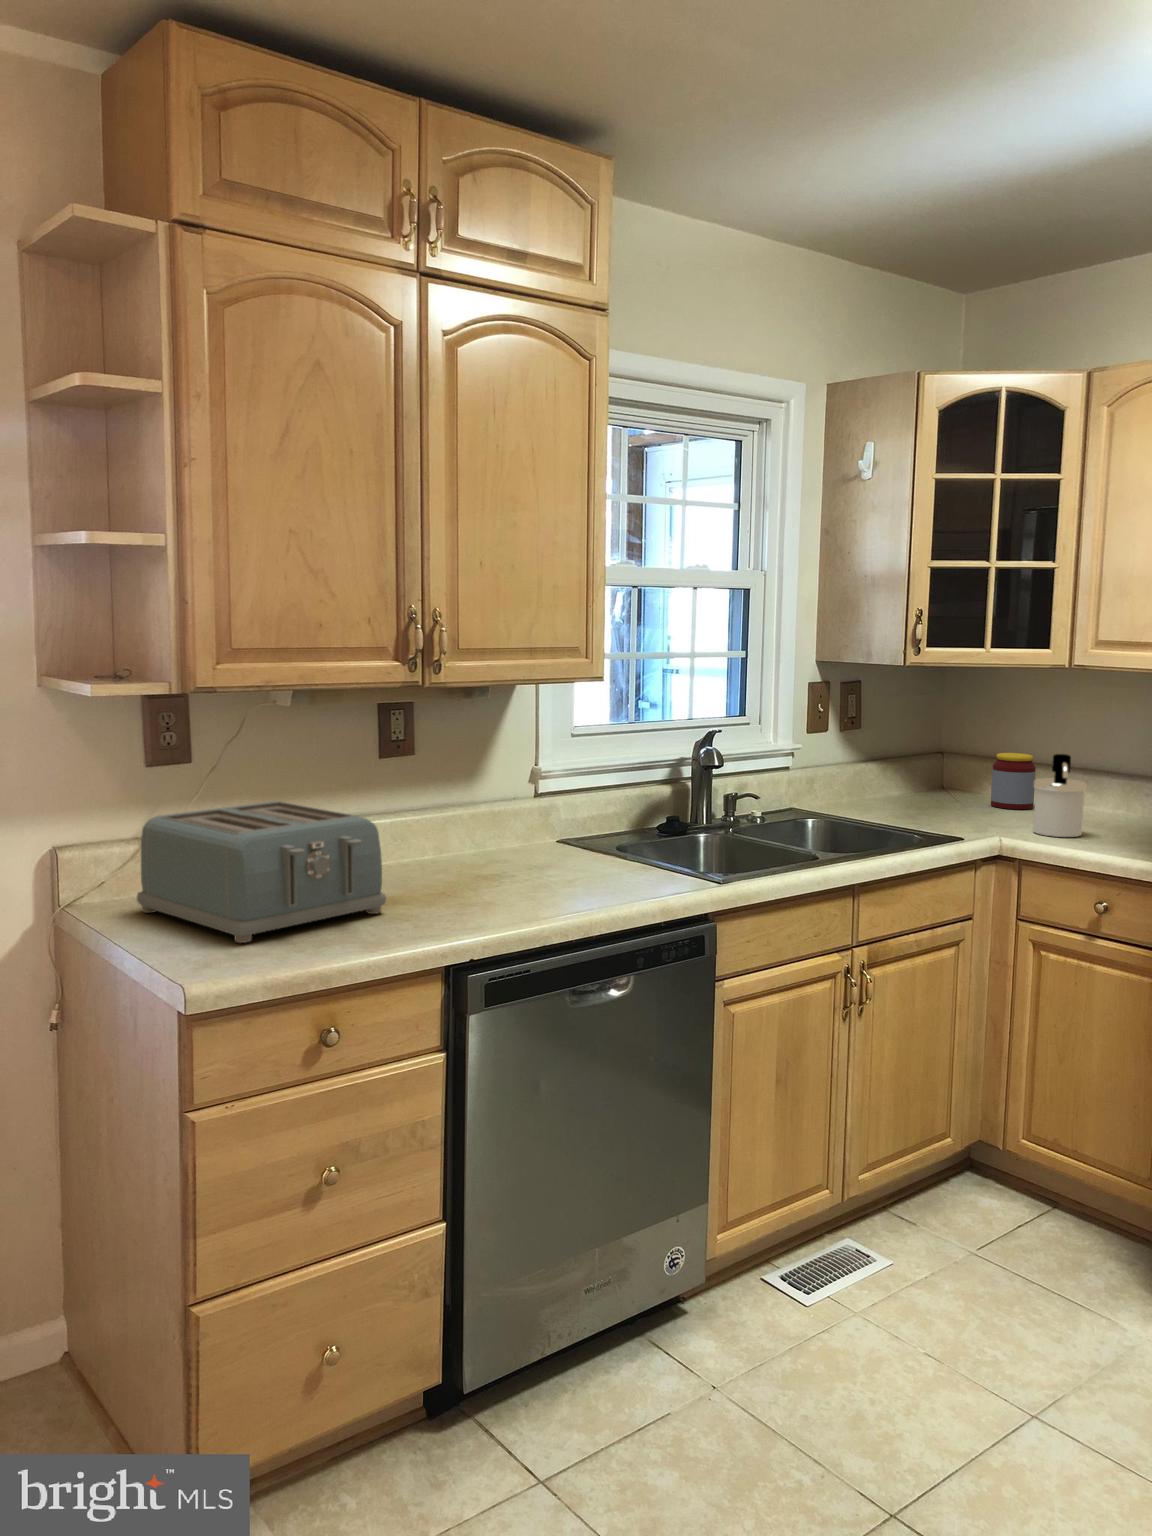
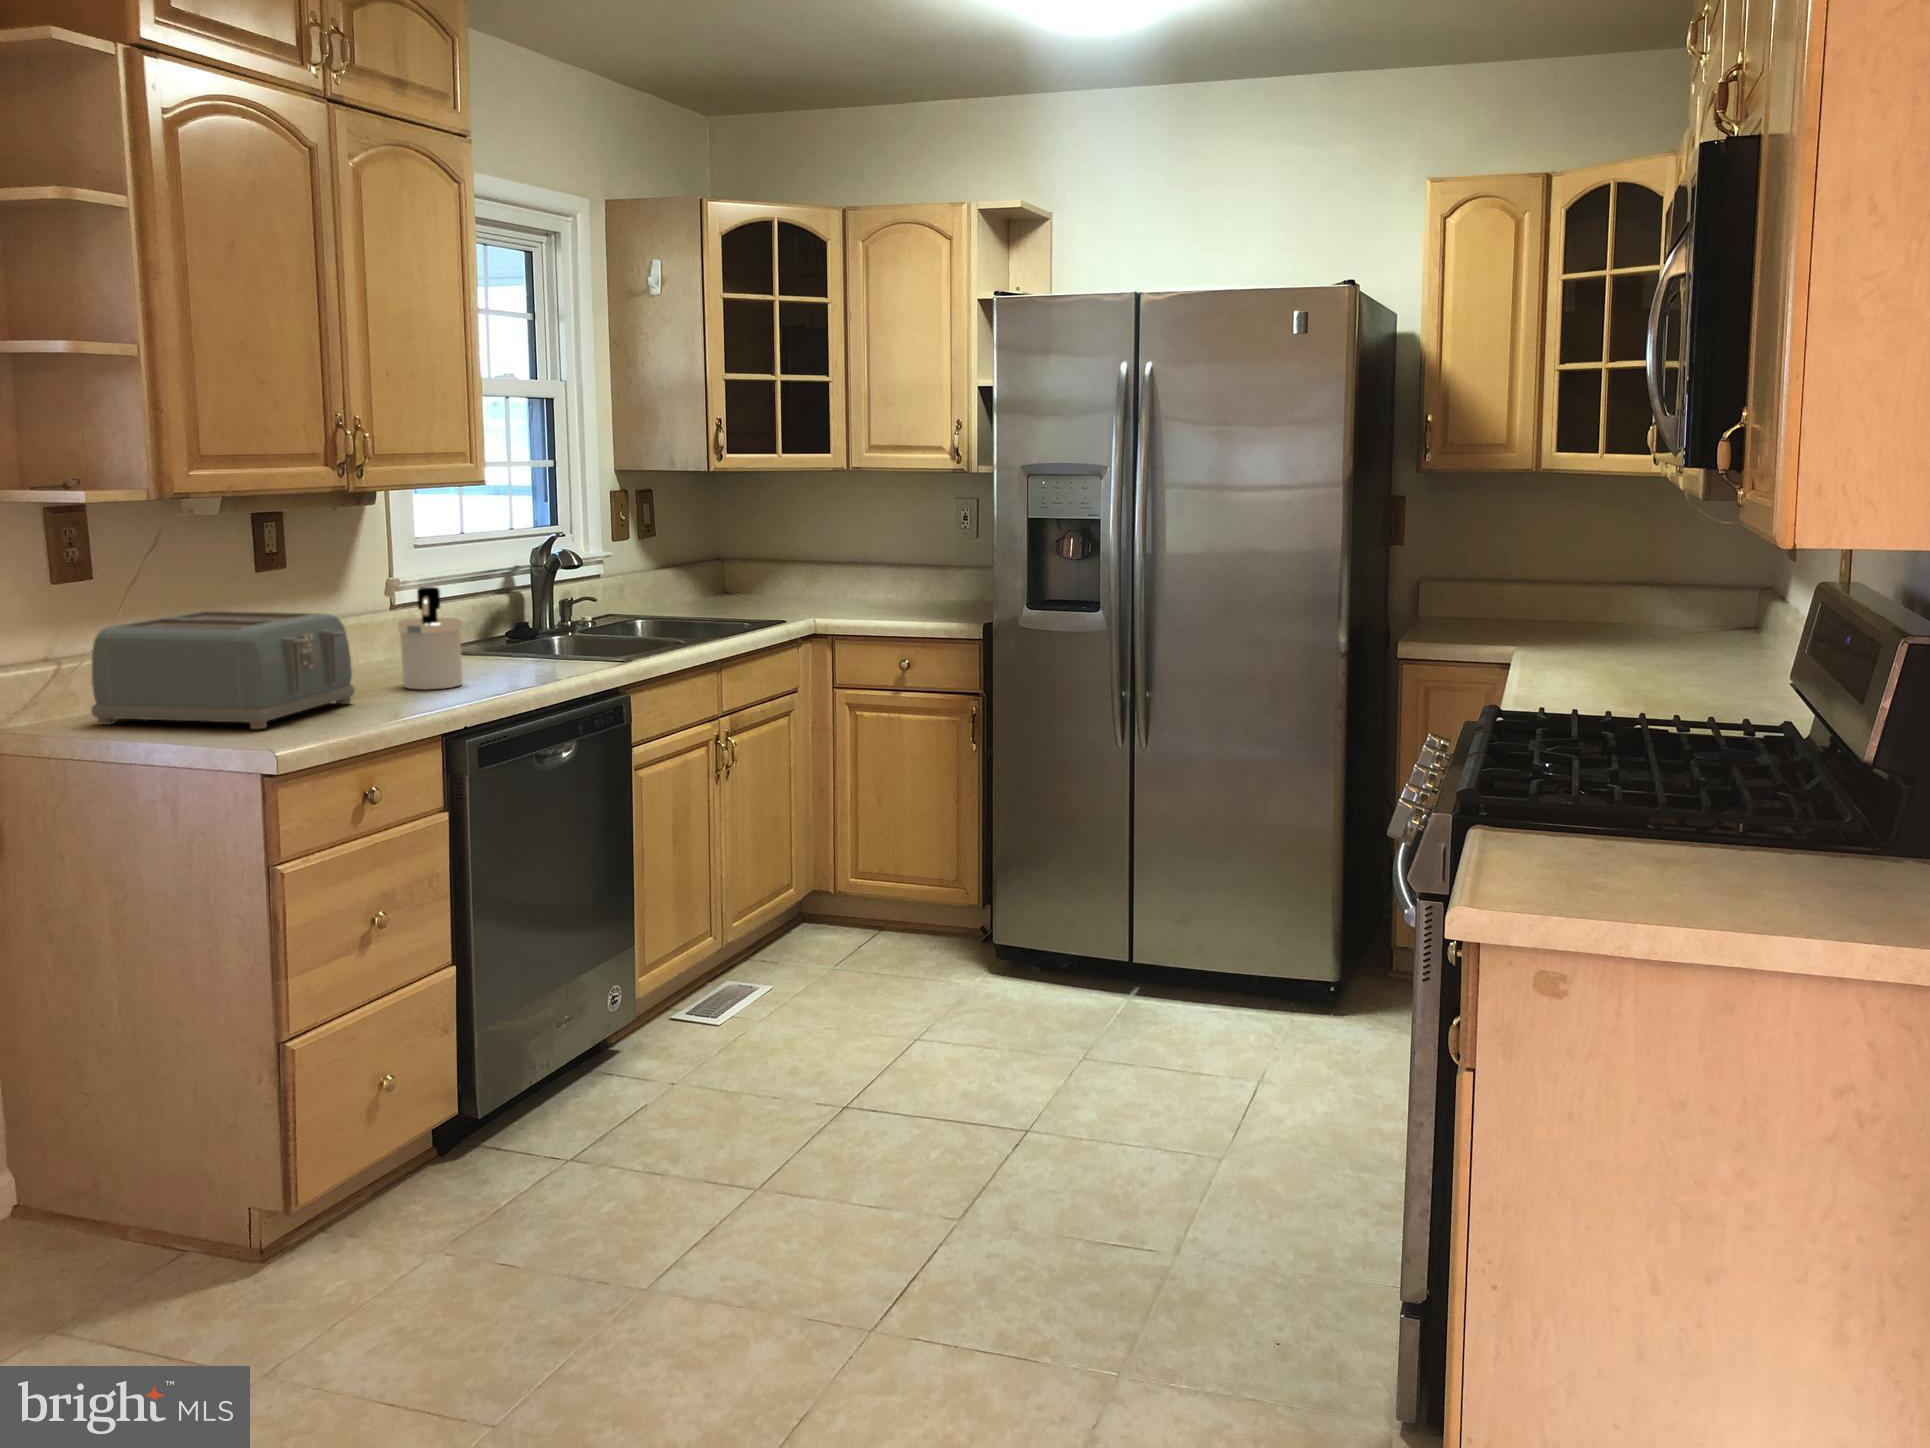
jar: present [991,753,1036,809] -> none [777,552,815,602]
soap dispenser: present [1033,754,1087,837] -> present [398,587,462,689]

